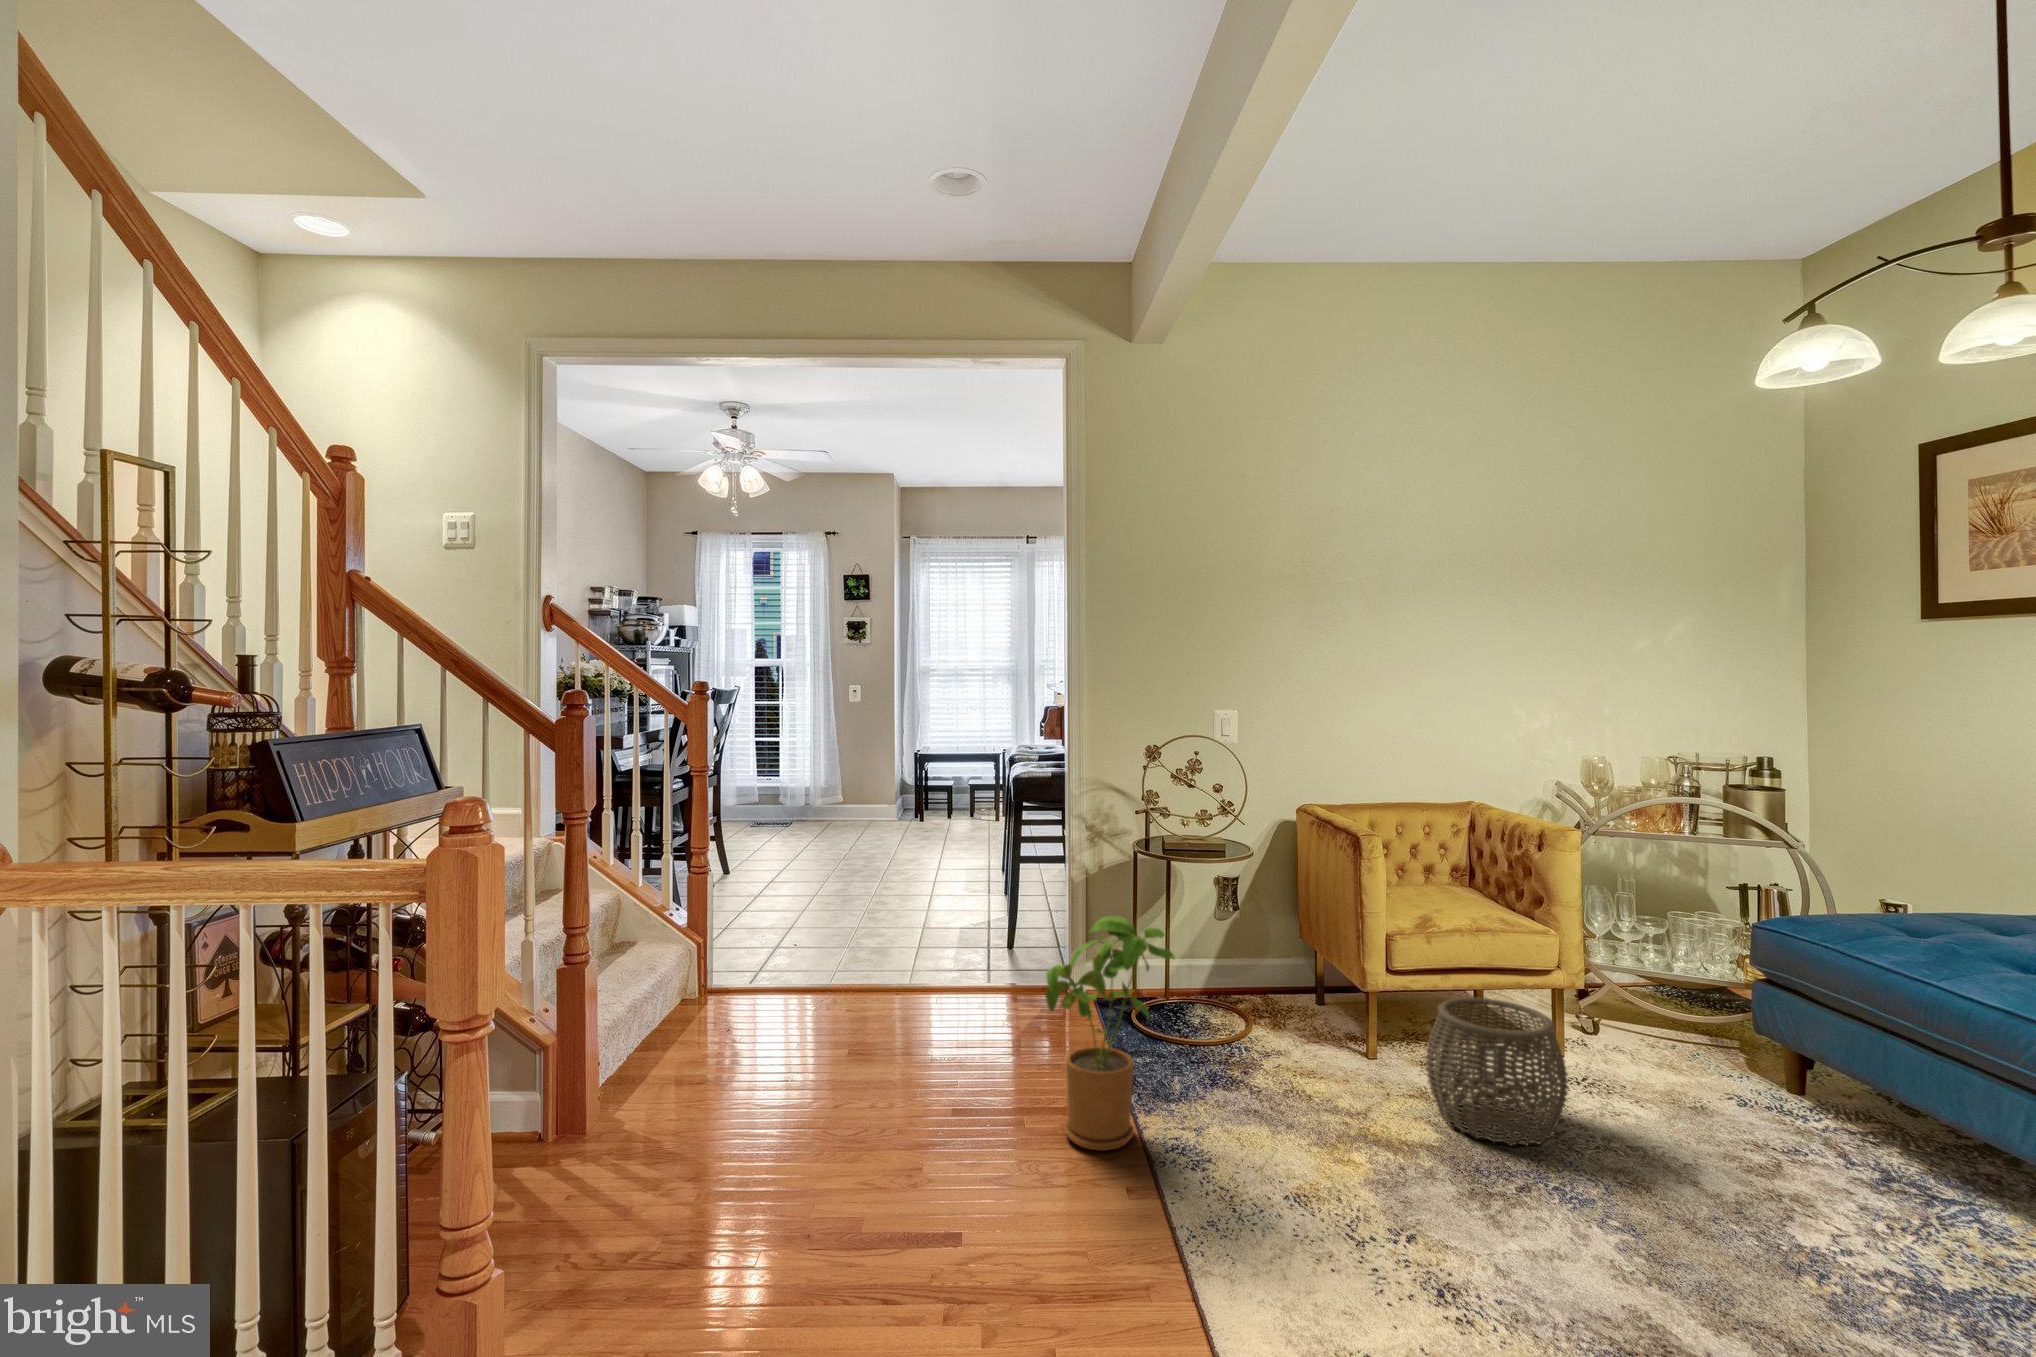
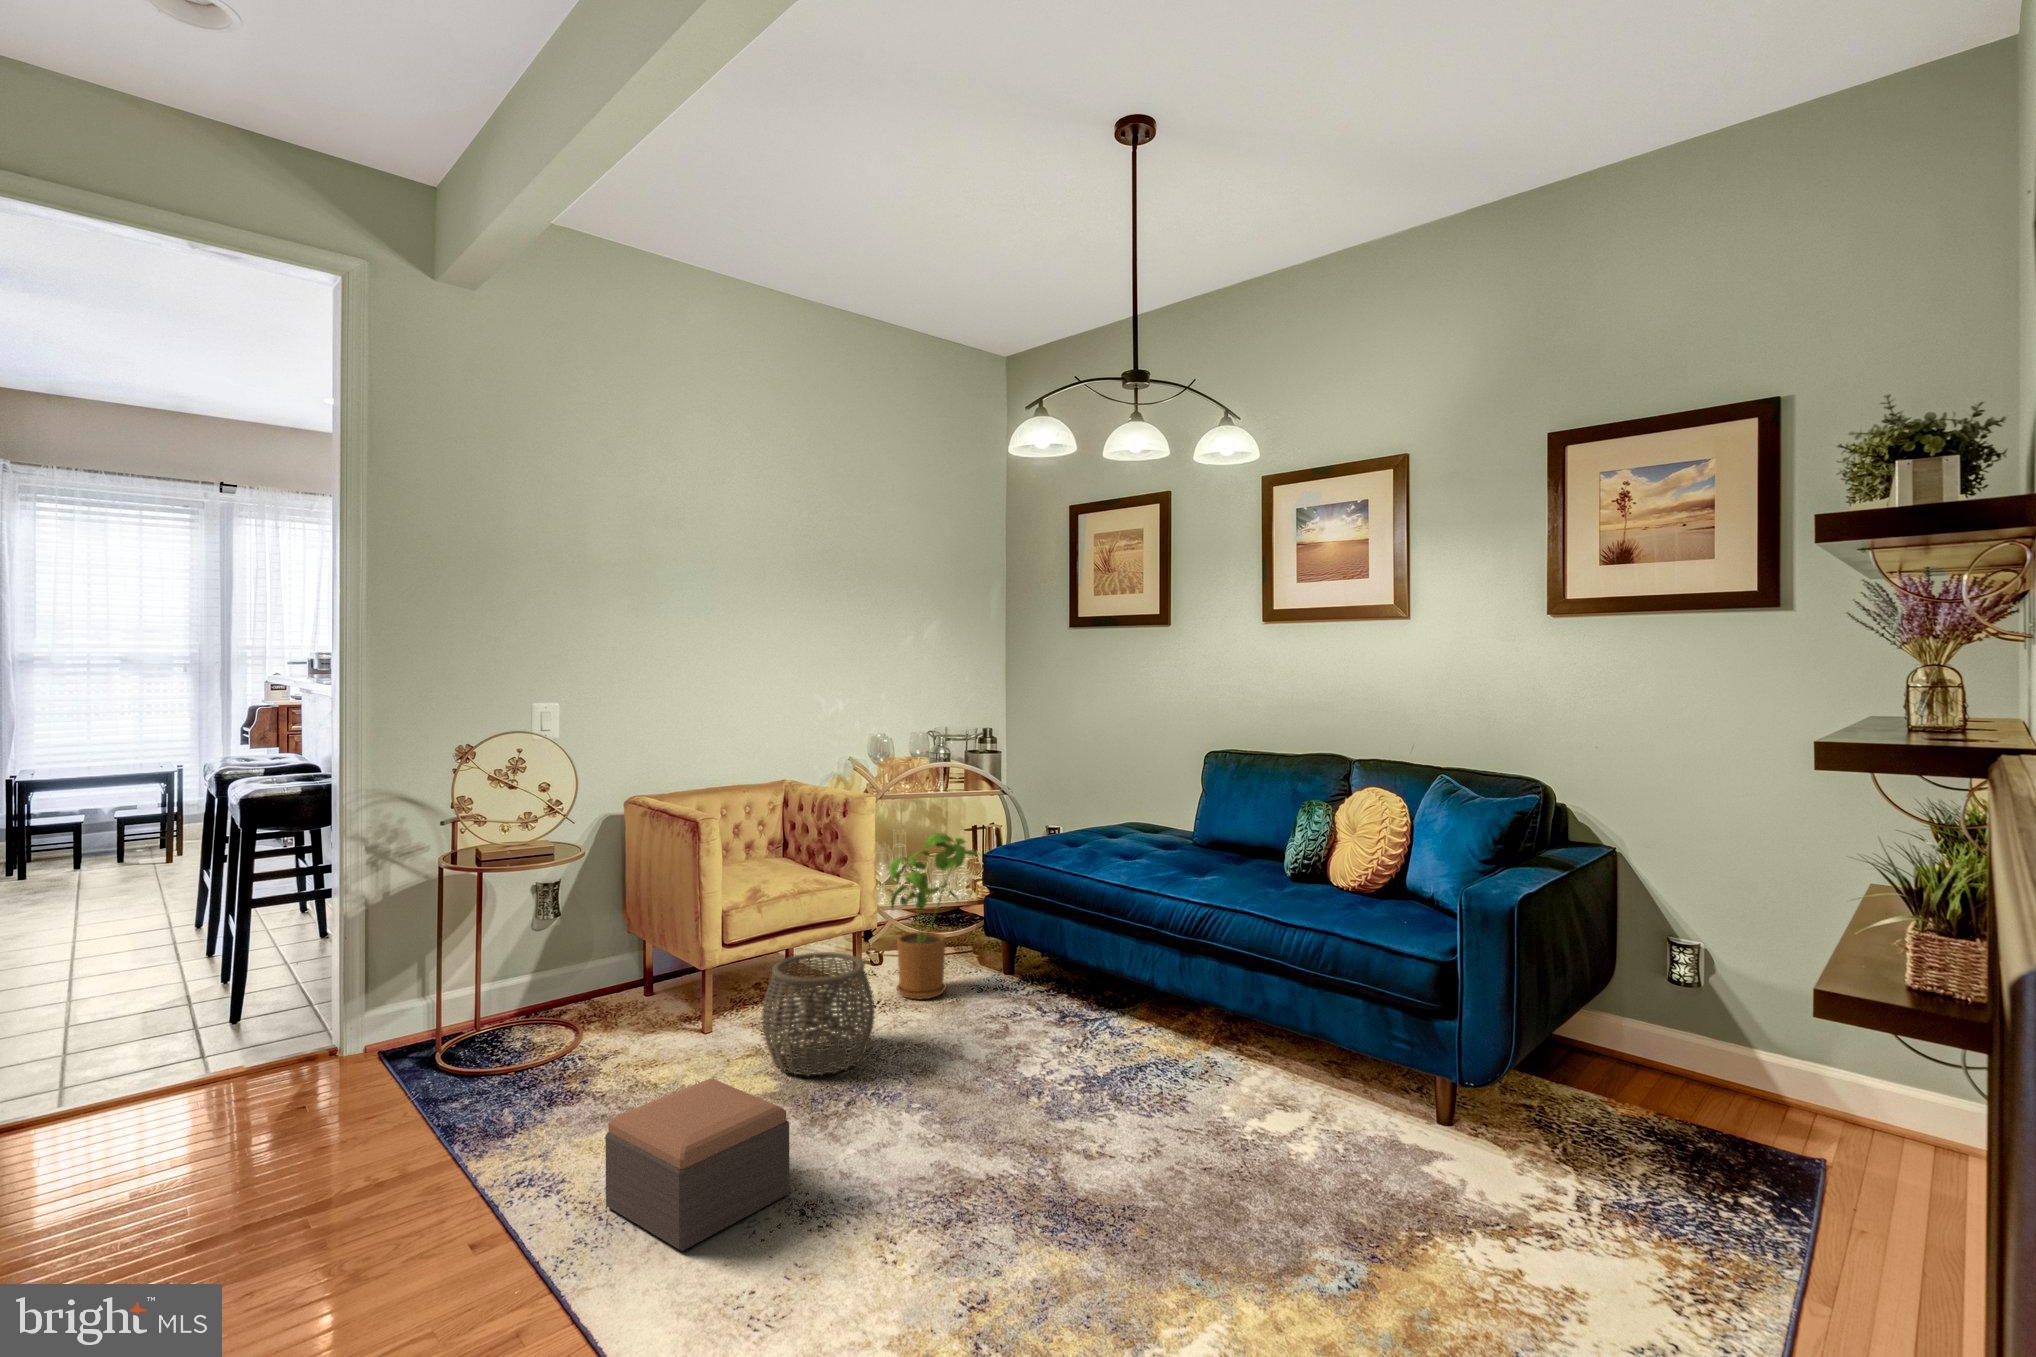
house plant: present [1045,916,1175,1151] -> present [889,833,978,999]
footstool: none [1237,1106,1430,1282] -> present [605,1079,790,1251]

